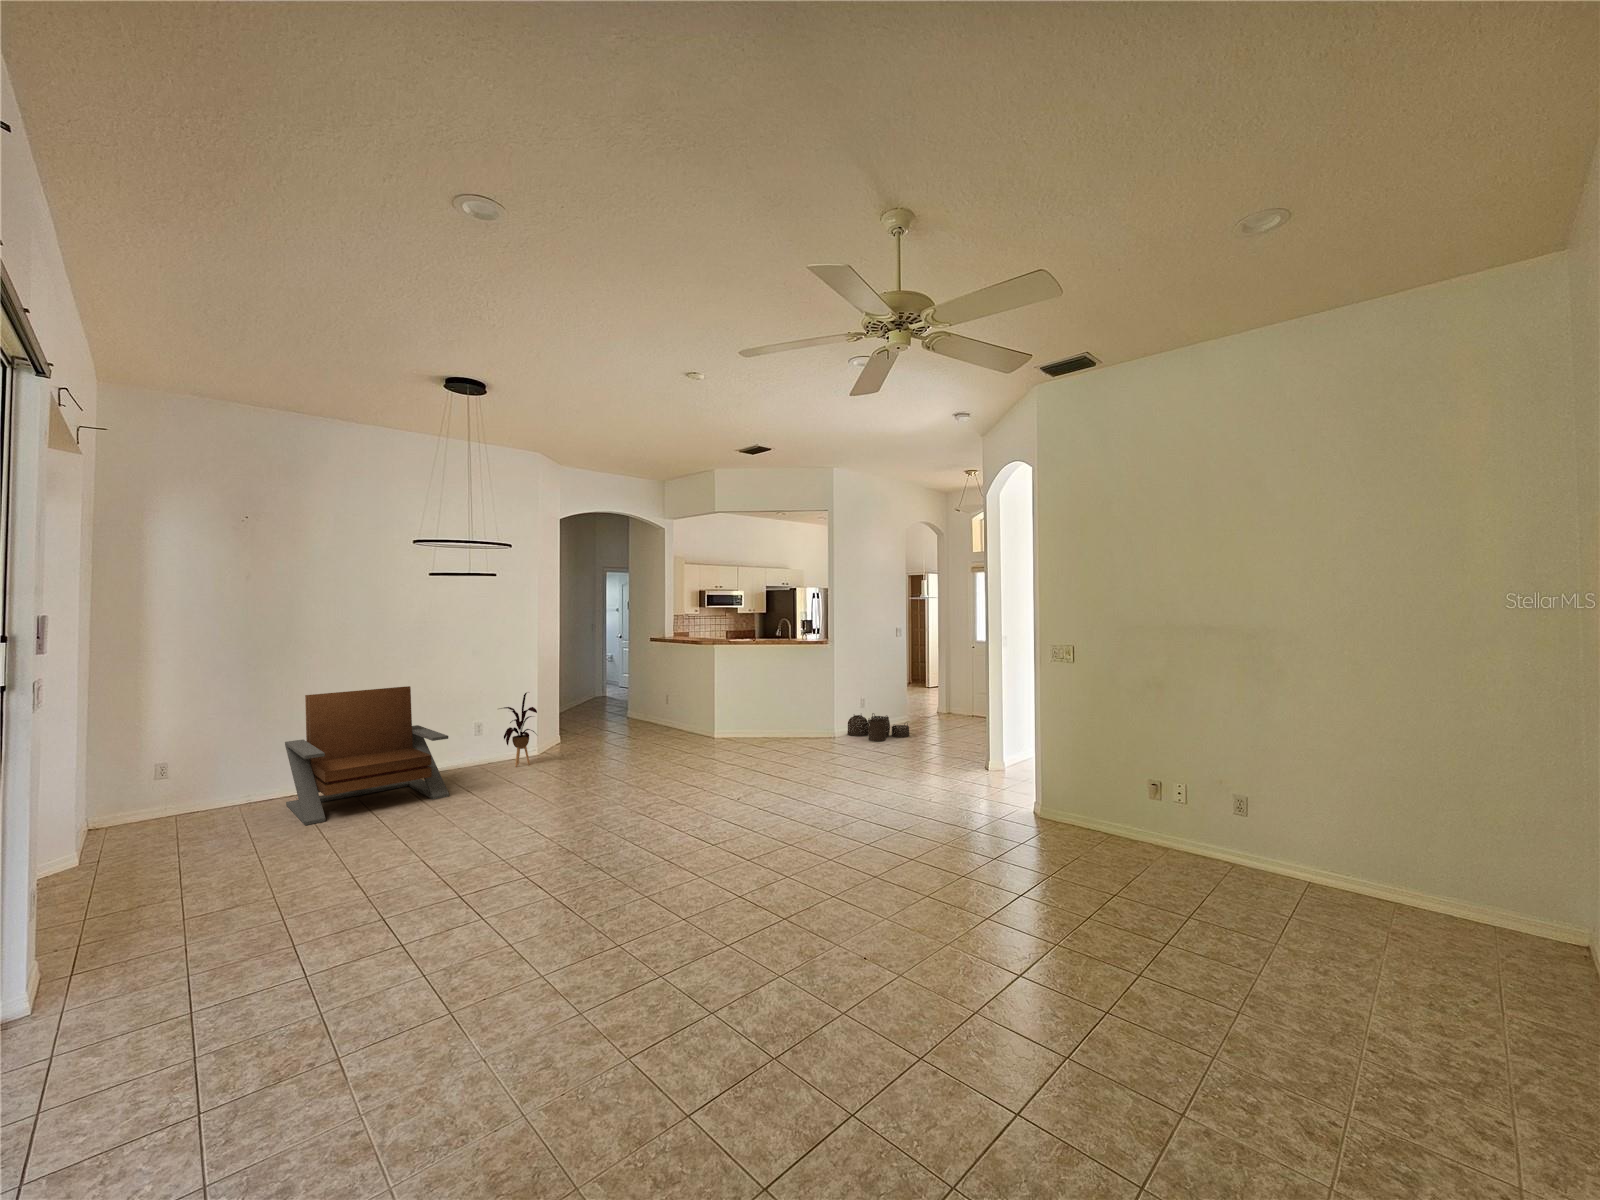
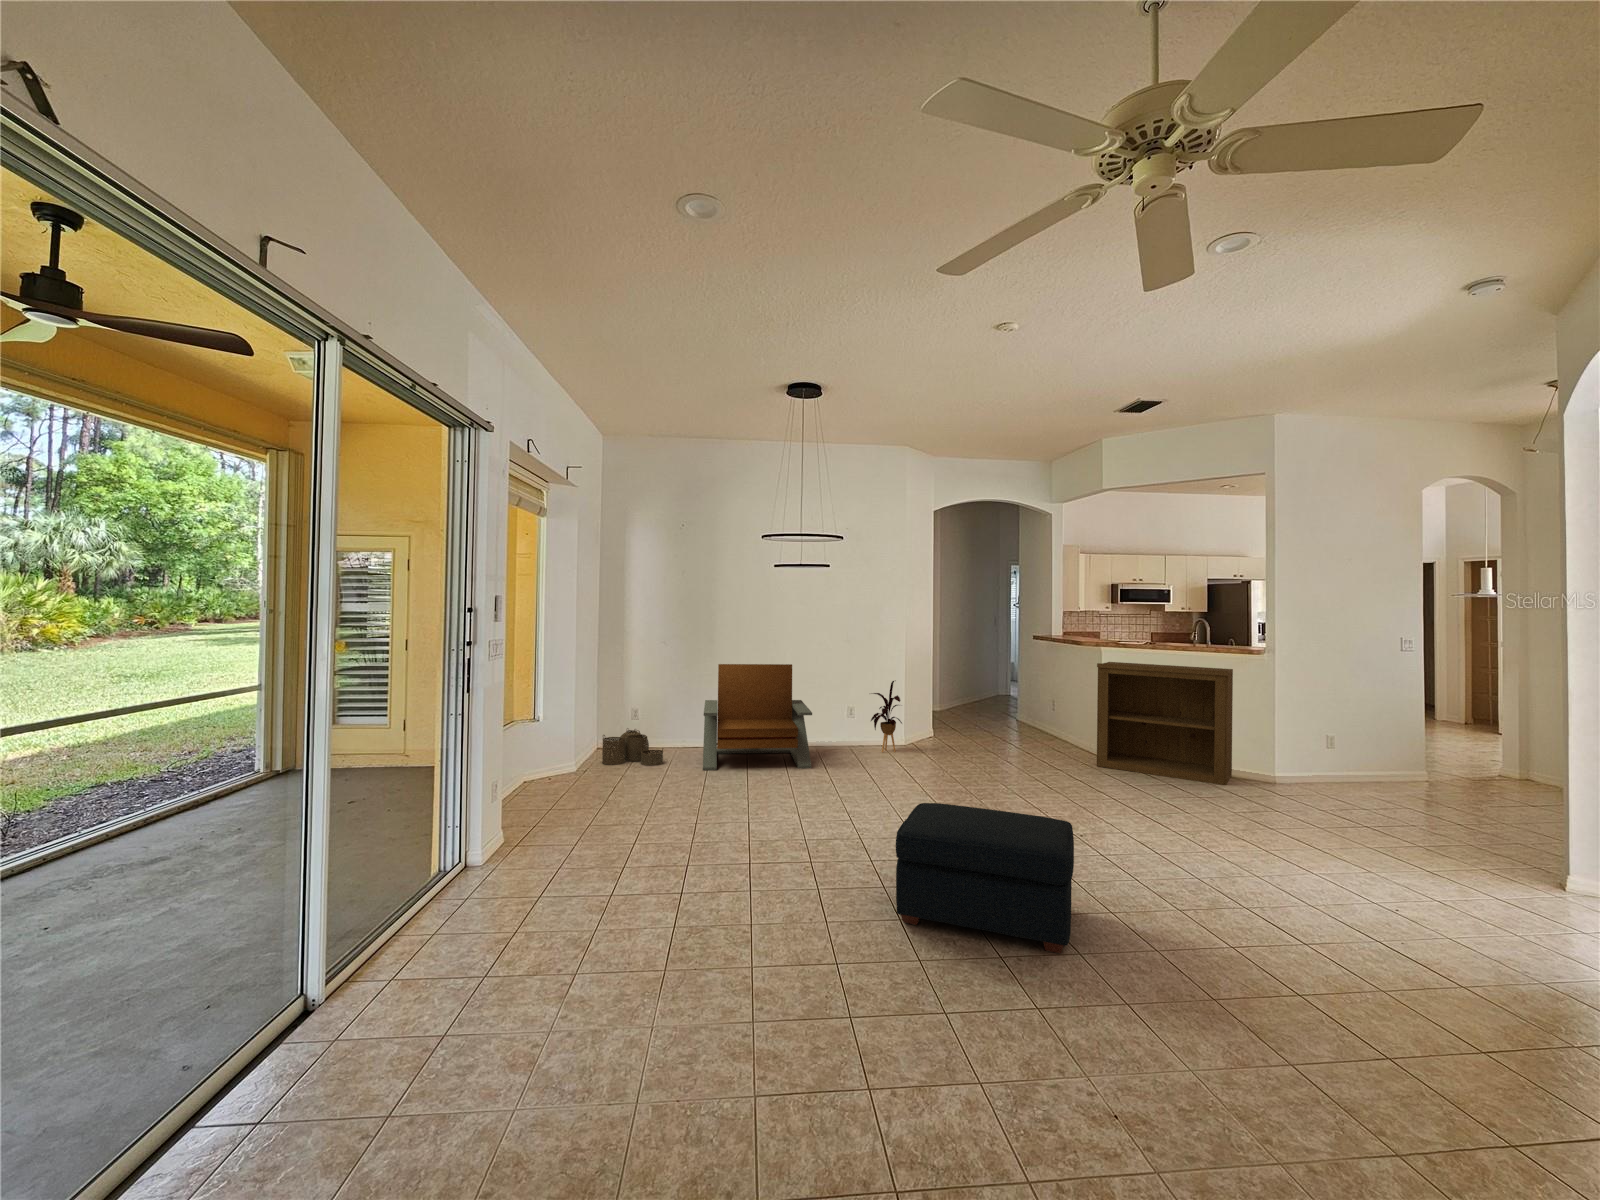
bookshelf: none [712,655,806,745] -> present [1097,662,1233,785]
woven basket: present [847,713,909,741] -> present [602,730,663,766]
ottoman: none [637,783,782,898] -> present [896,803,1074,953]

